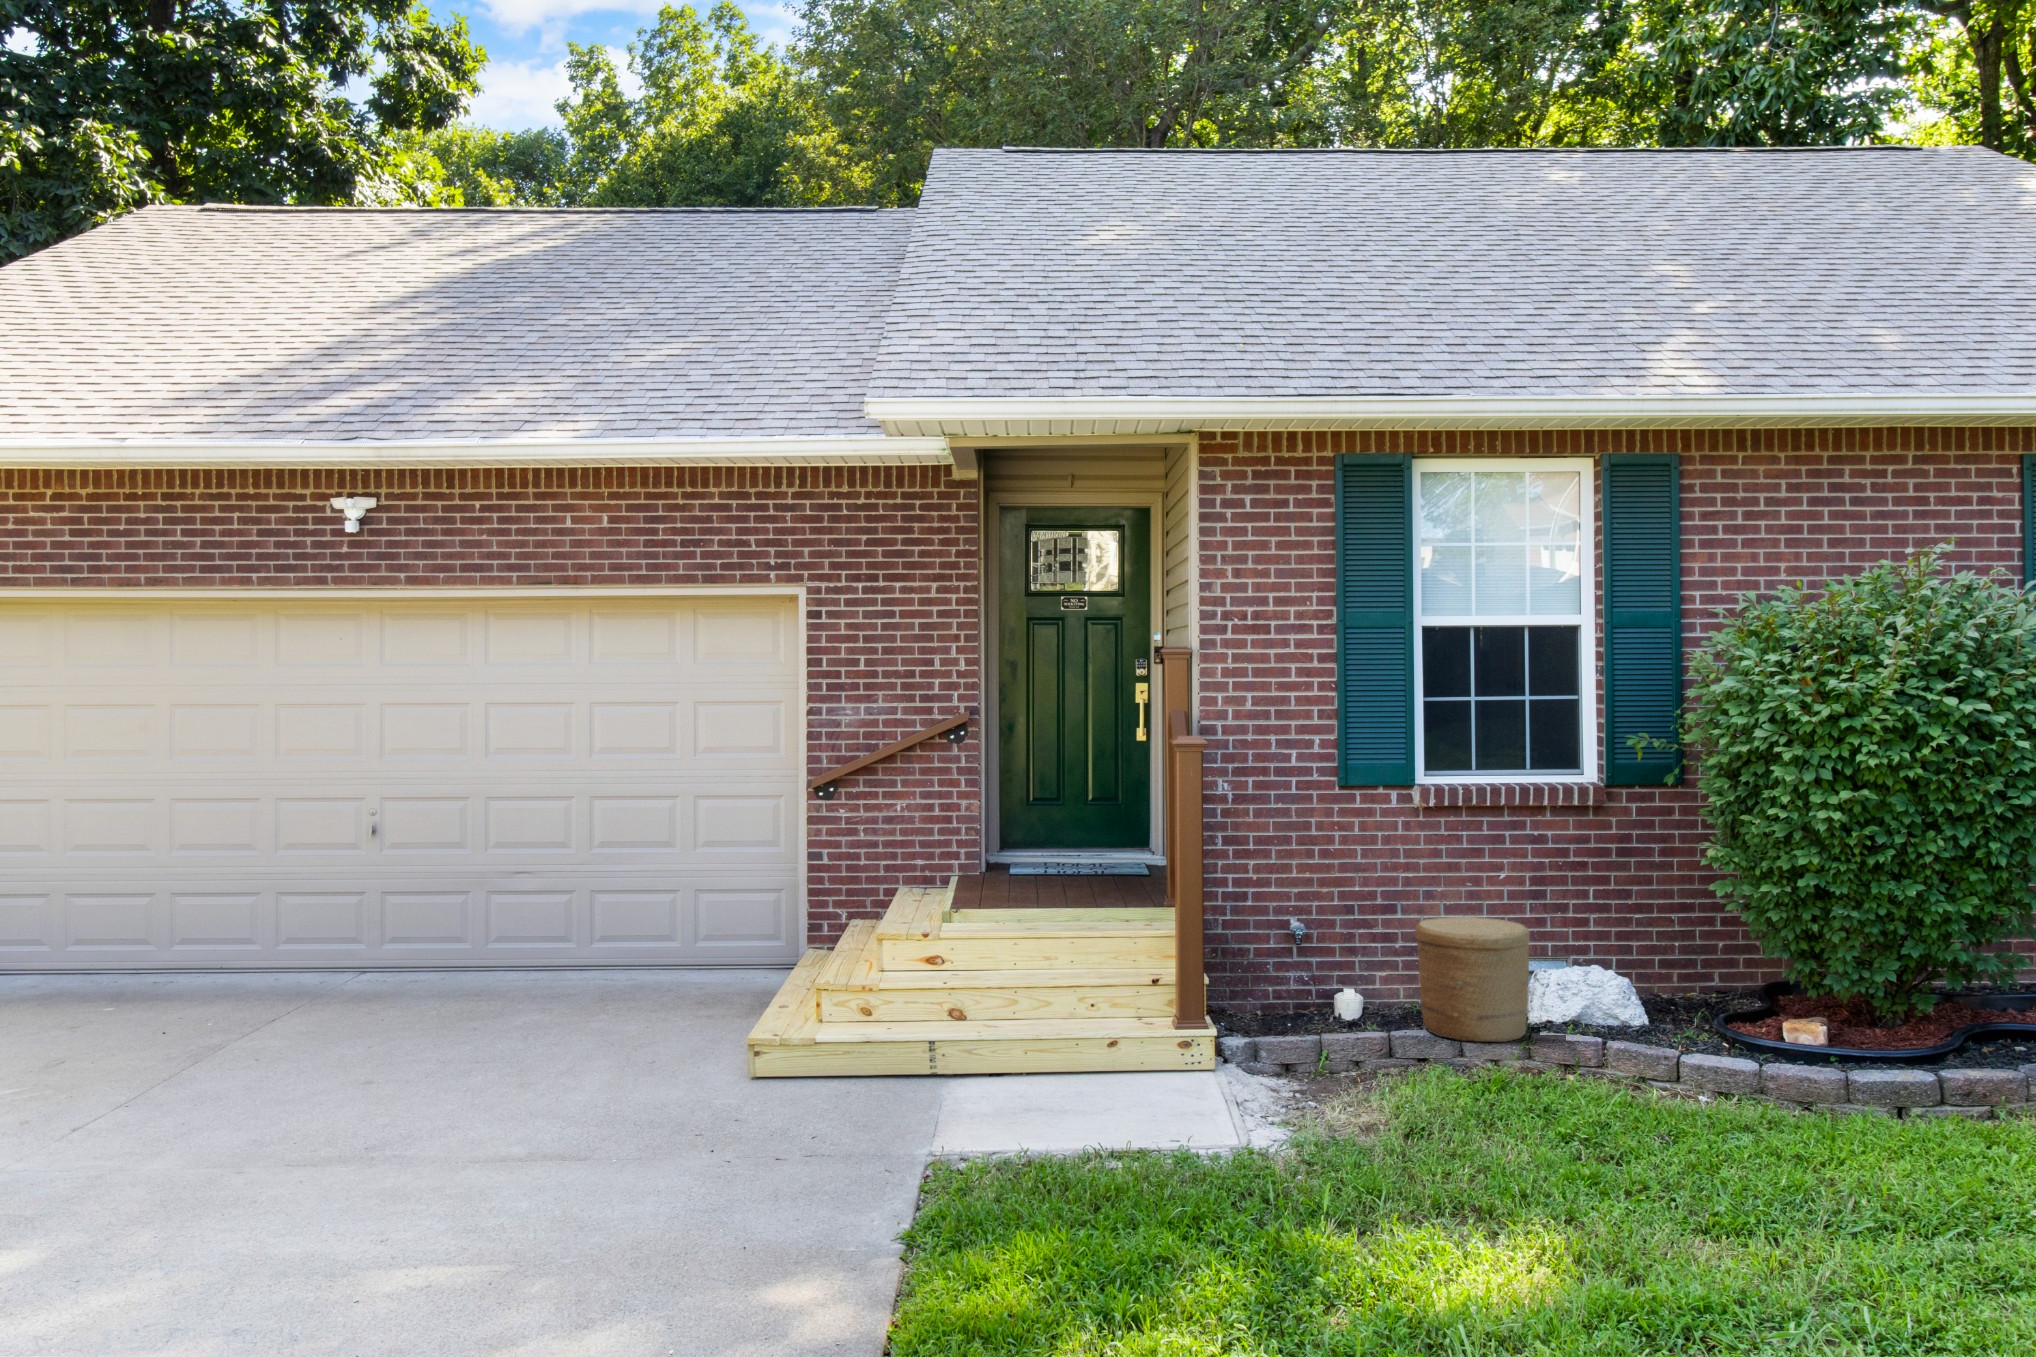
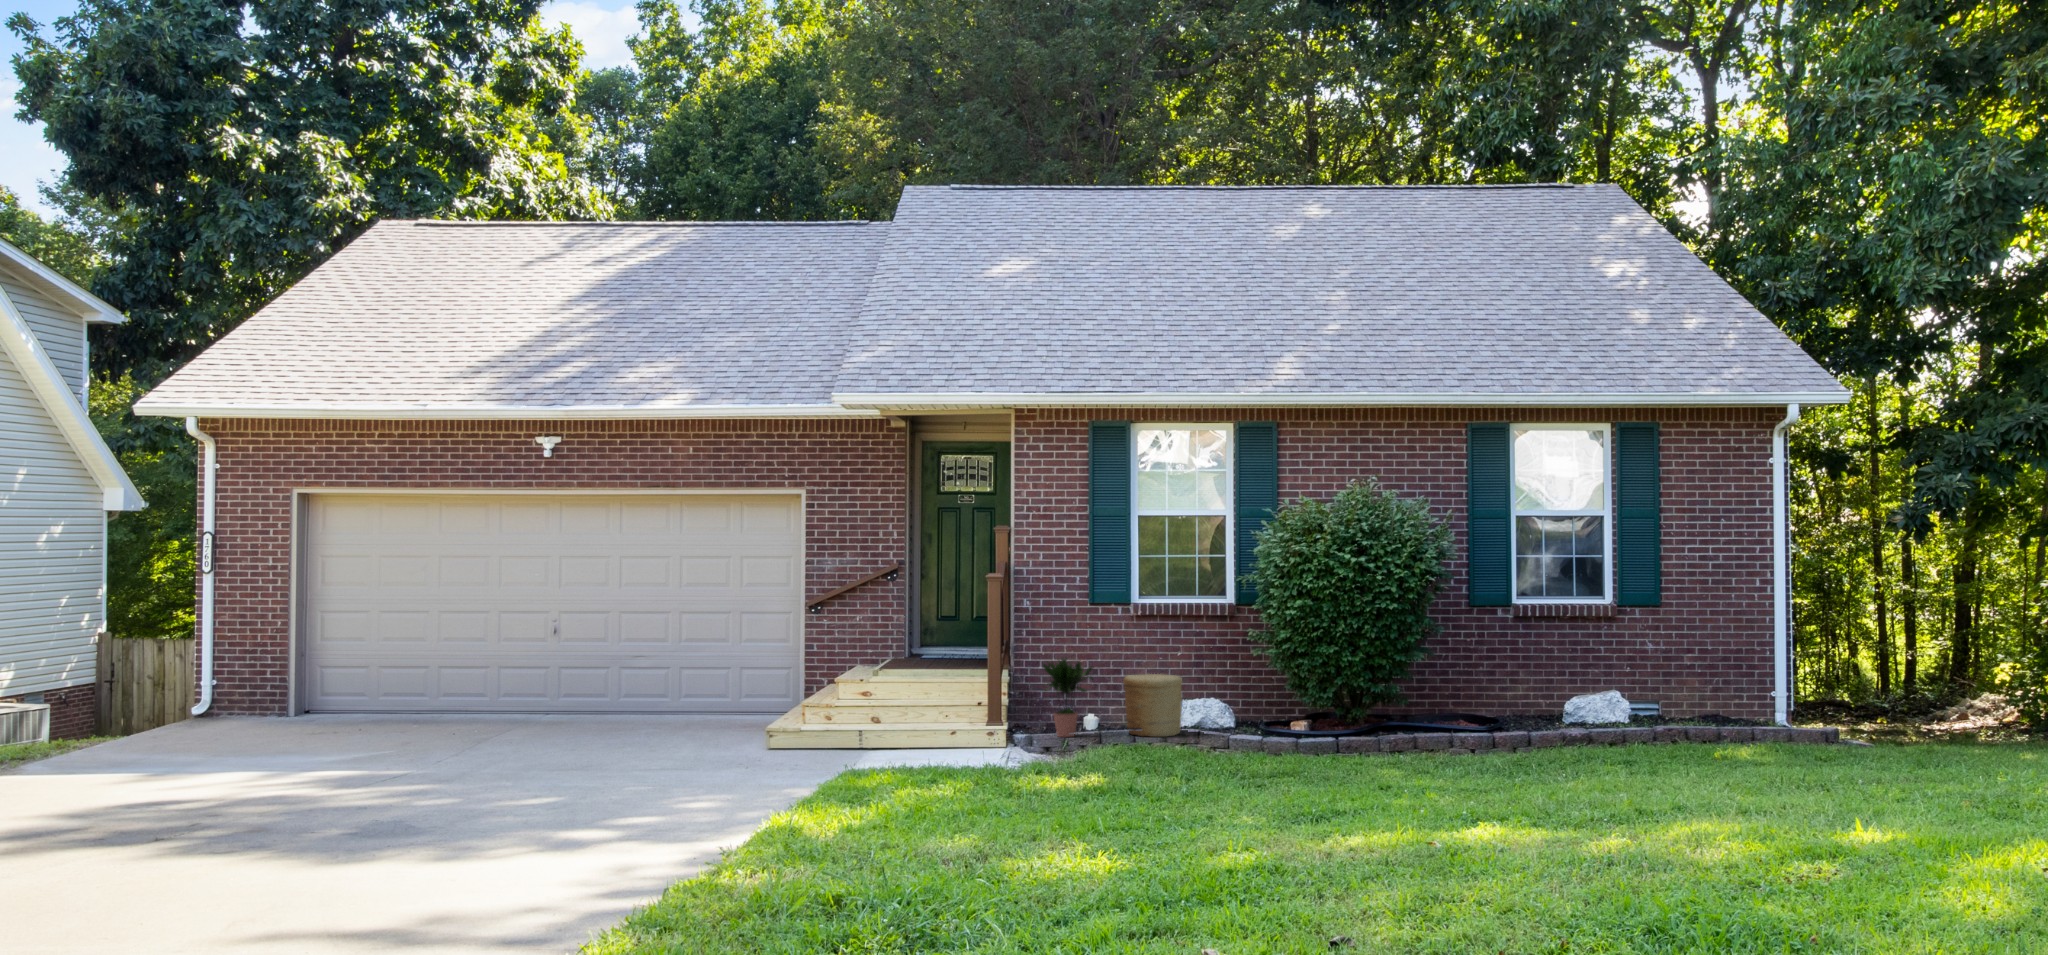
potted plant: none [1268,886,1379,1043] -> present [1043,659,1094,737]

